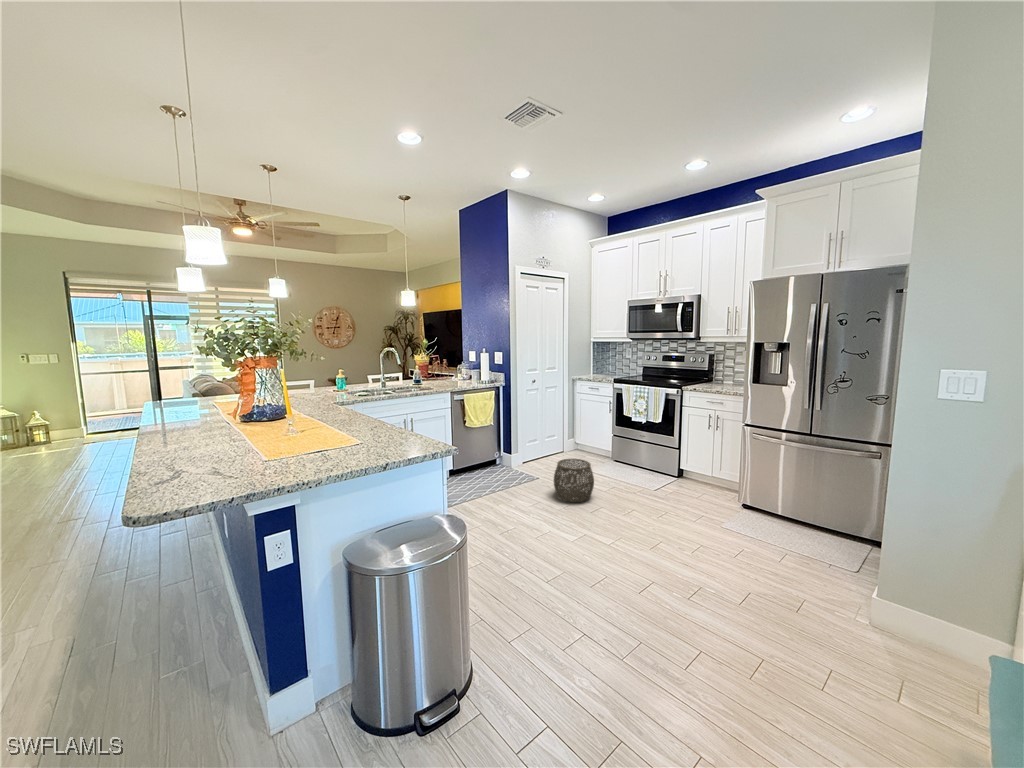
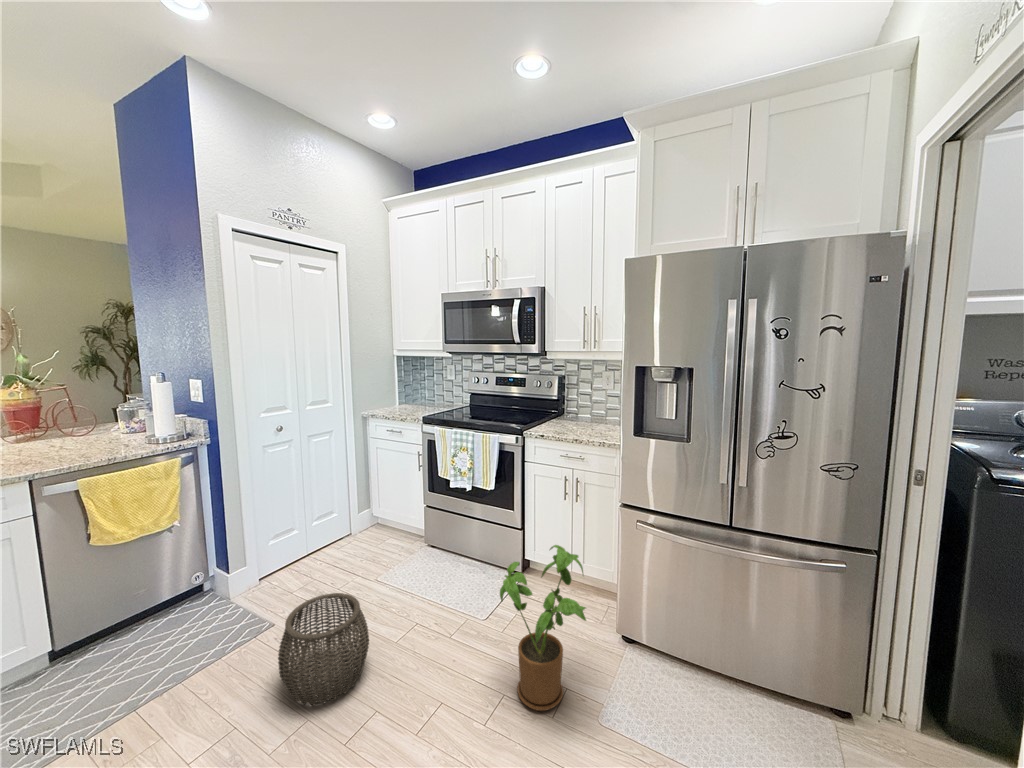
house plant: none [666,440,715,521] -> present [500,545,586,711]

